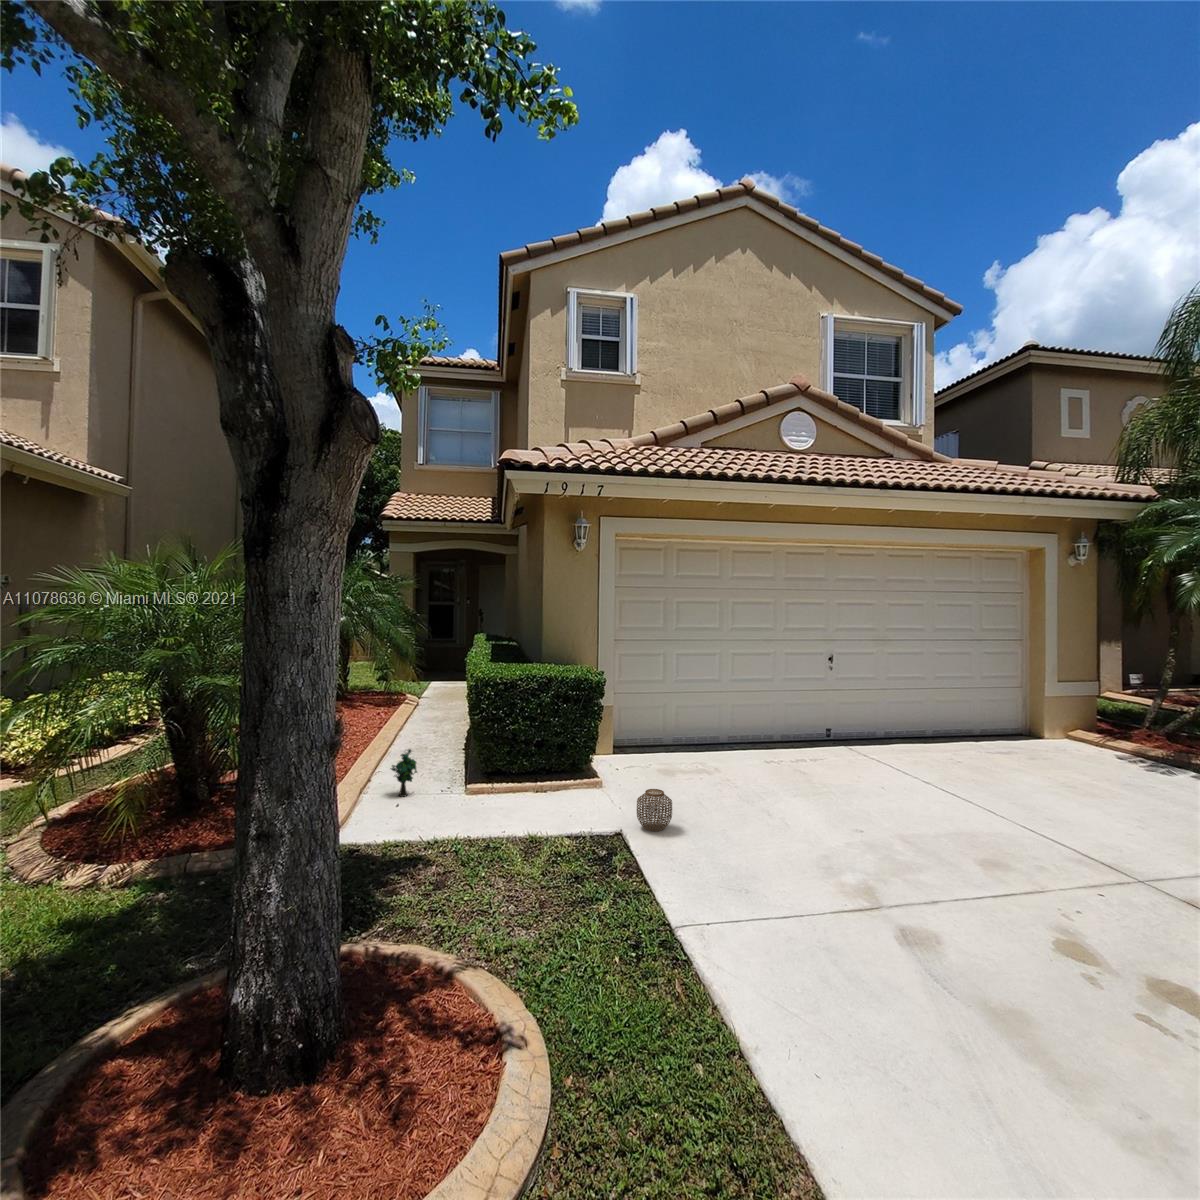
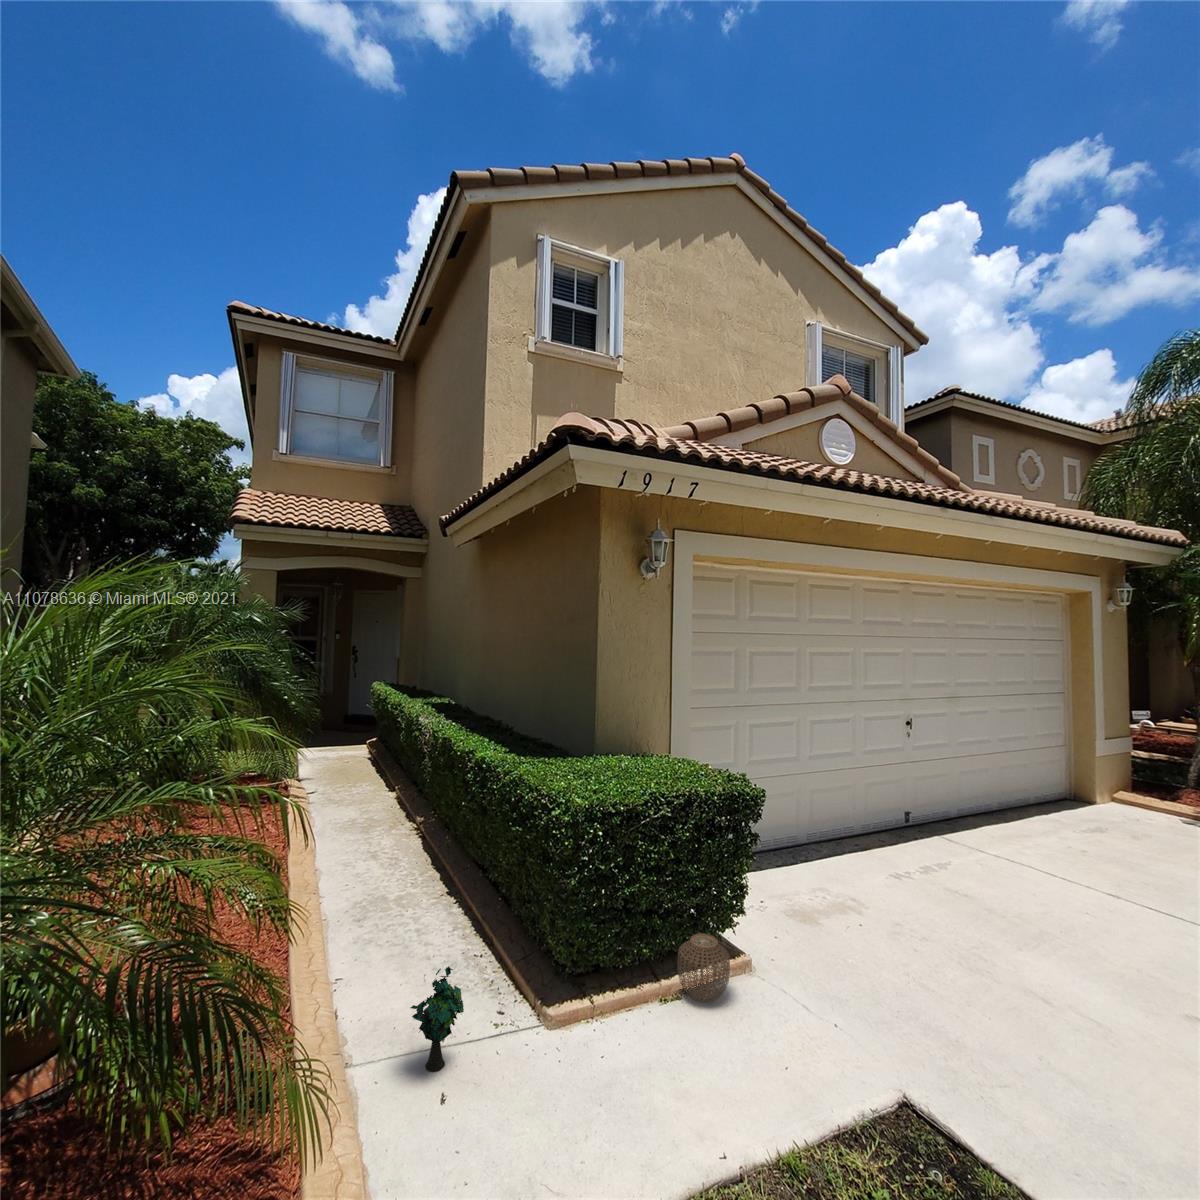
woven basket: present [637,789,672,831] -> present [677,934,730,1002]

